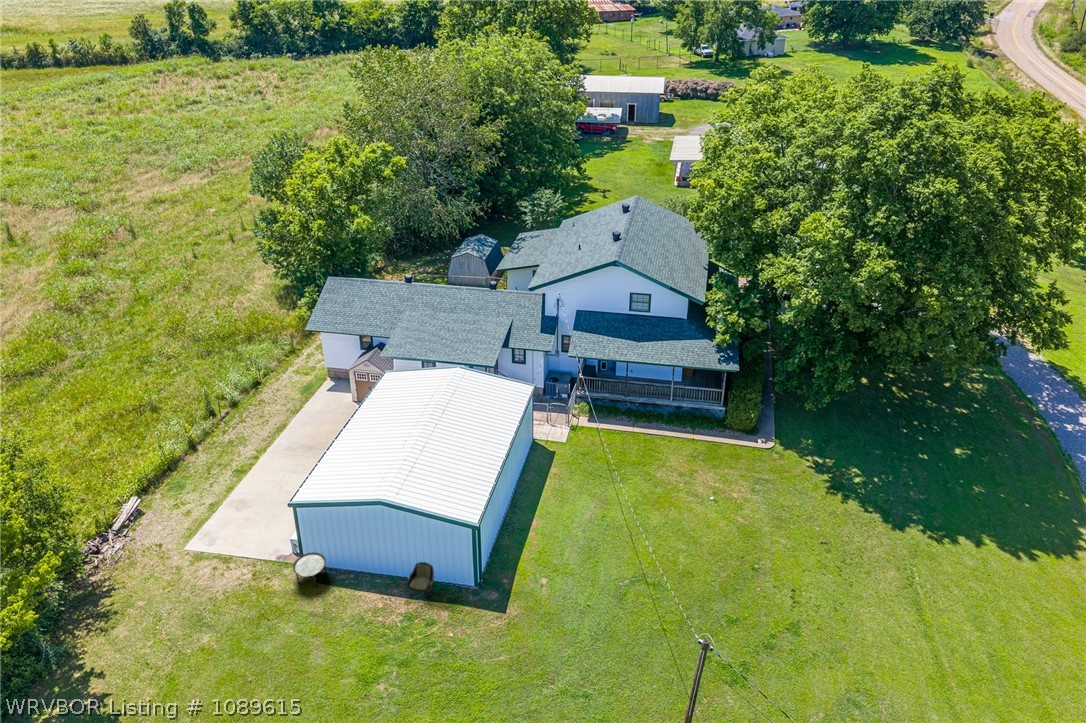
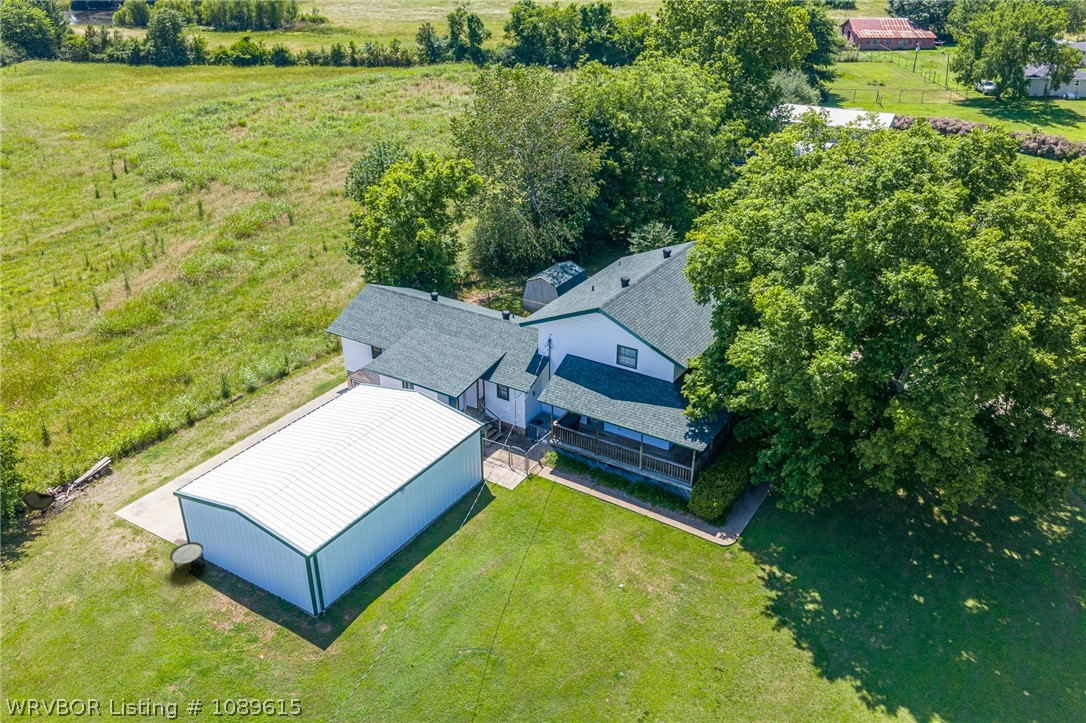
lounge chair: present [407,562,434,593] -> present [22,490,55,516]

